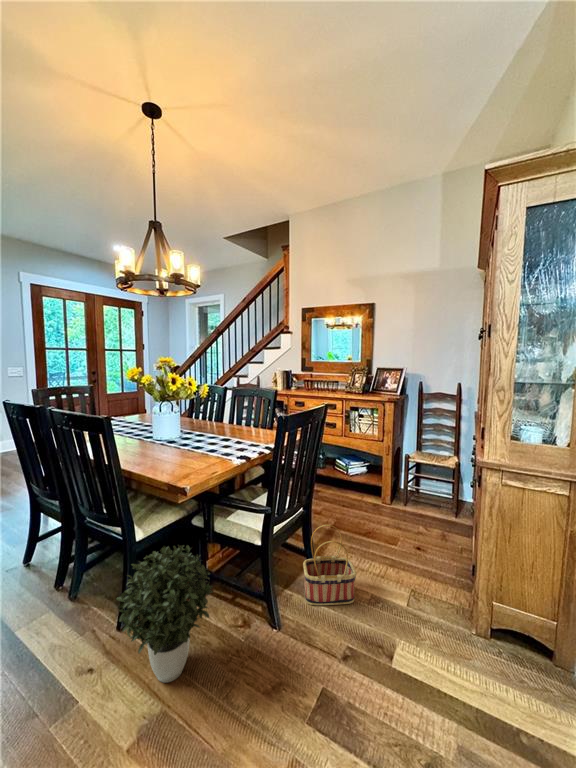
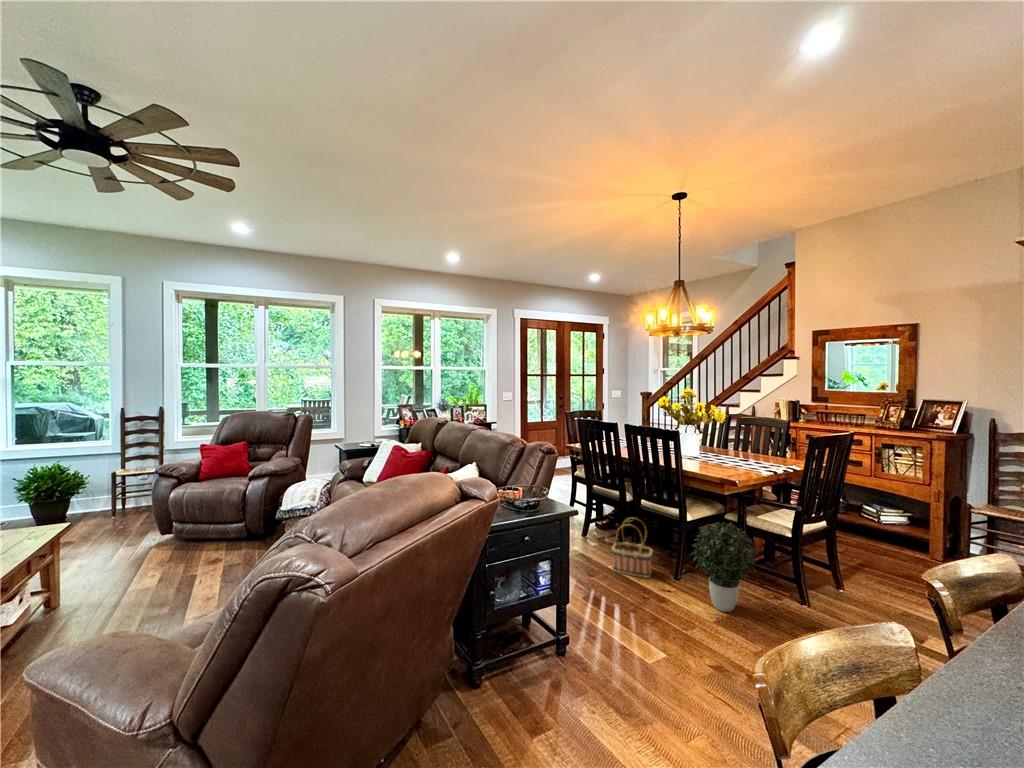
basket: present [303,525,356,605] -> present [612,519,652,578]

